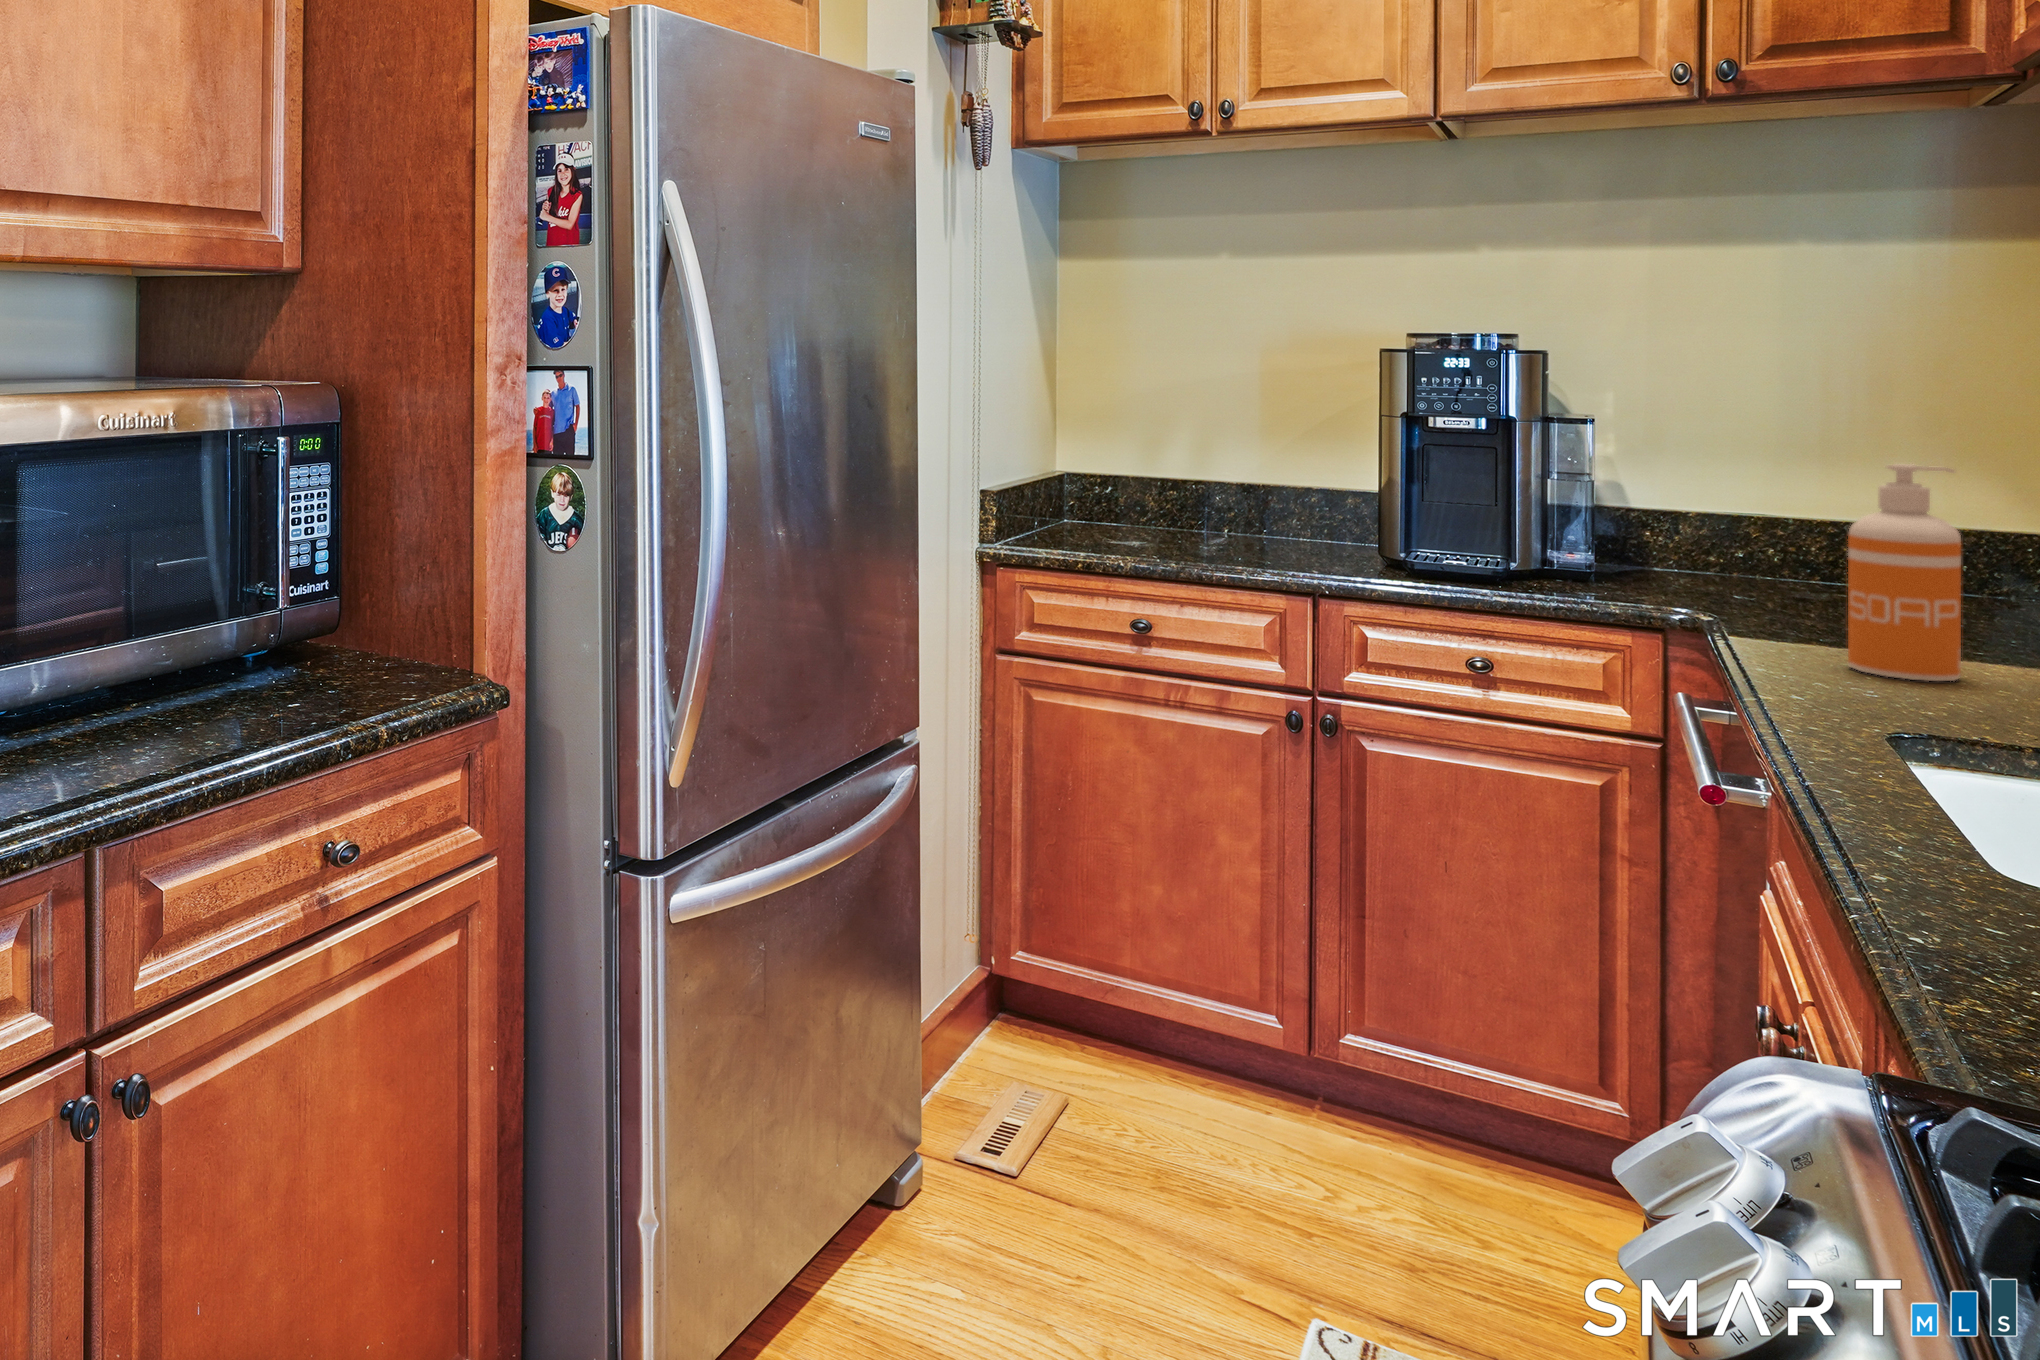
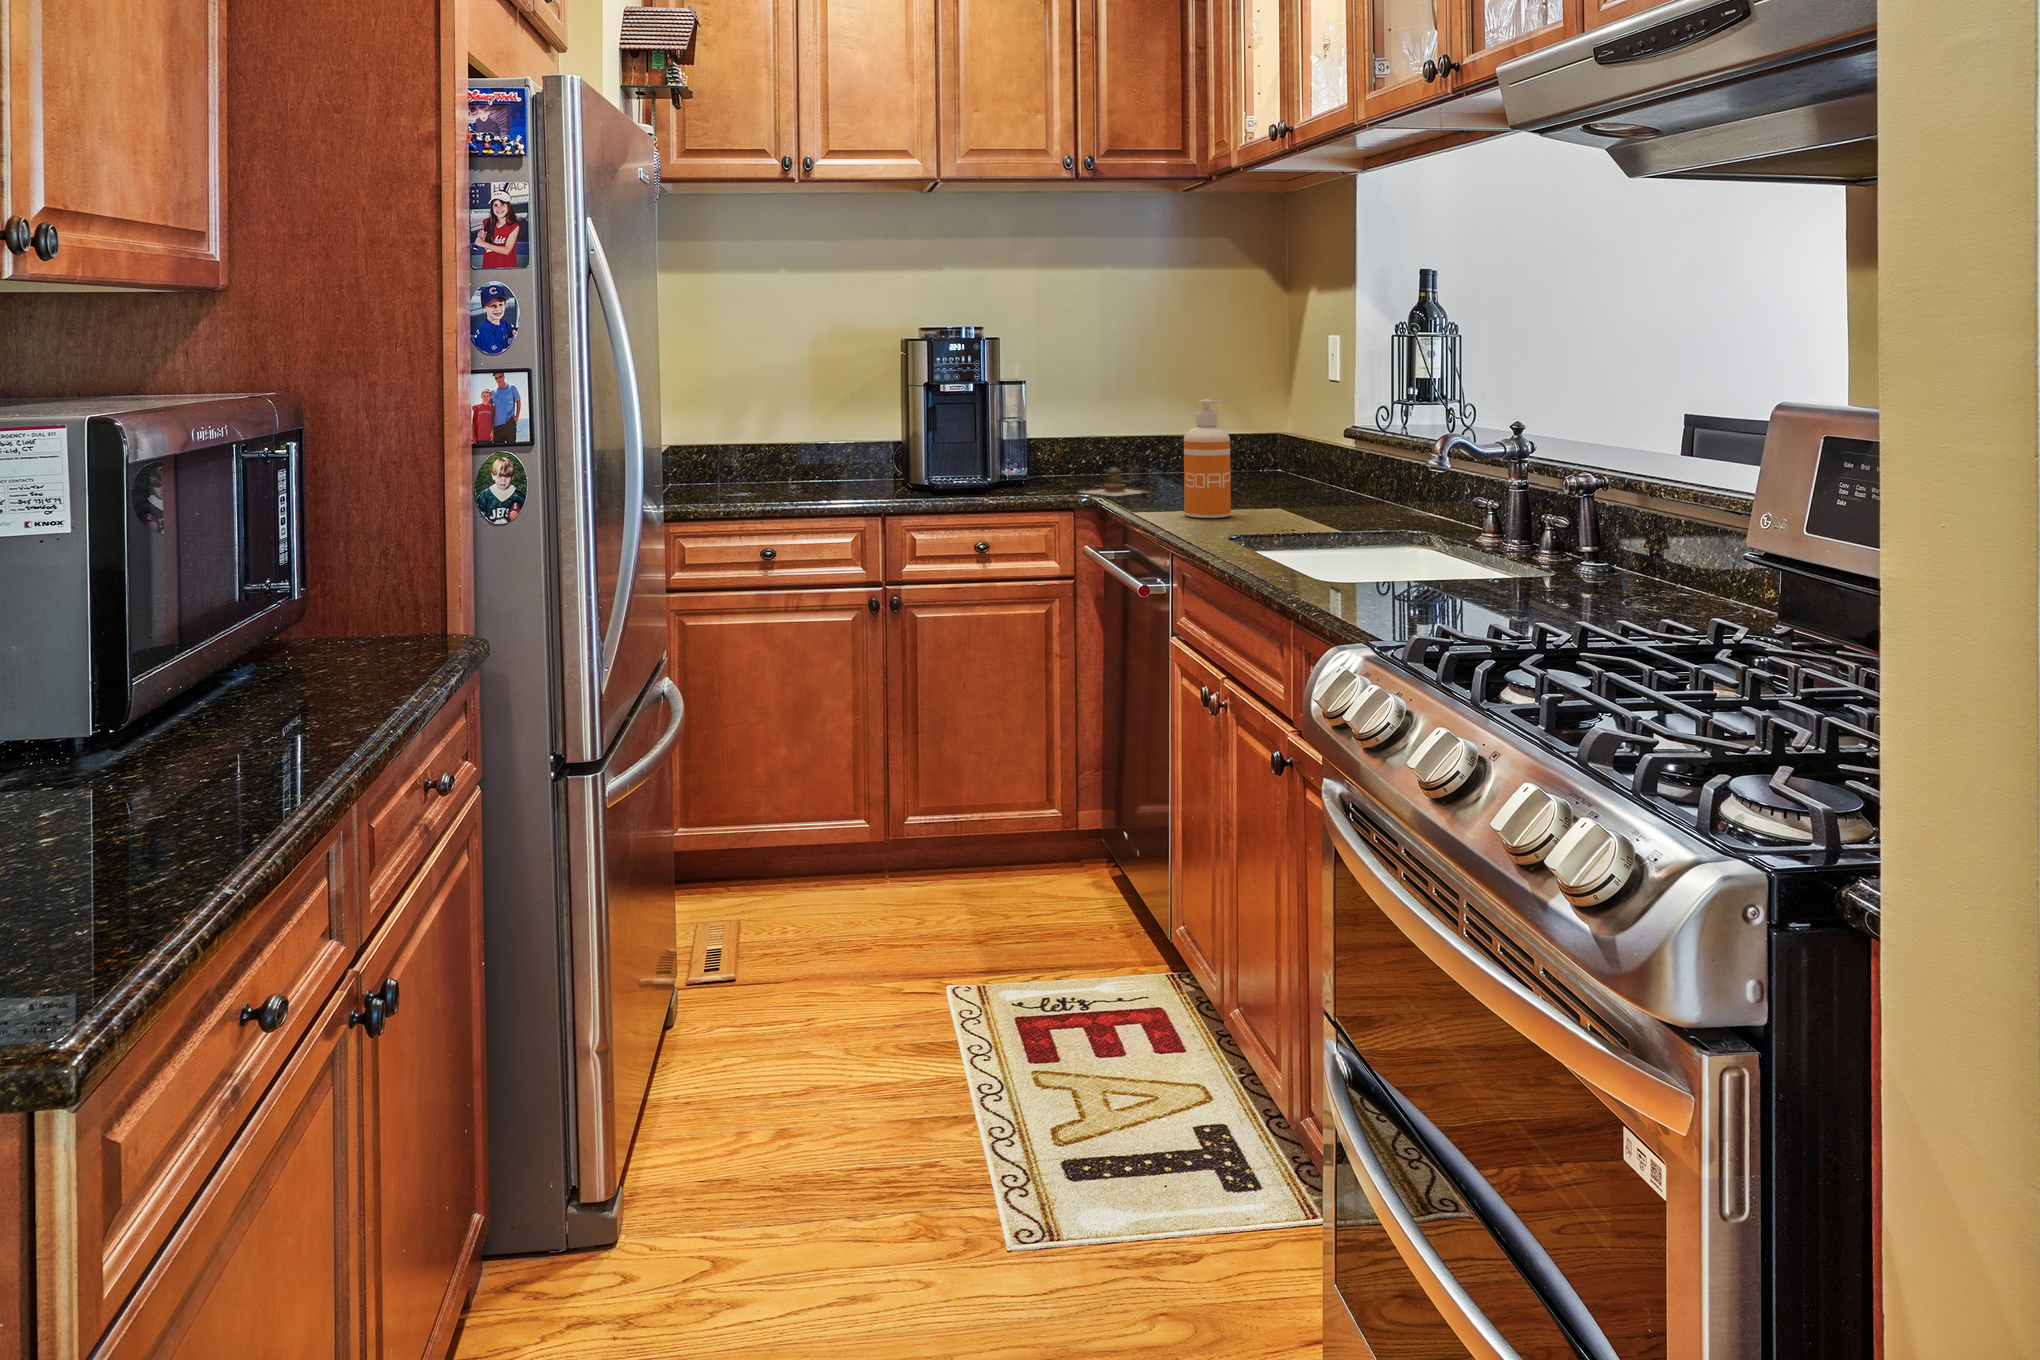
teapot: none [1685,563,1838,615] -> present [1083,467,1144,496]

